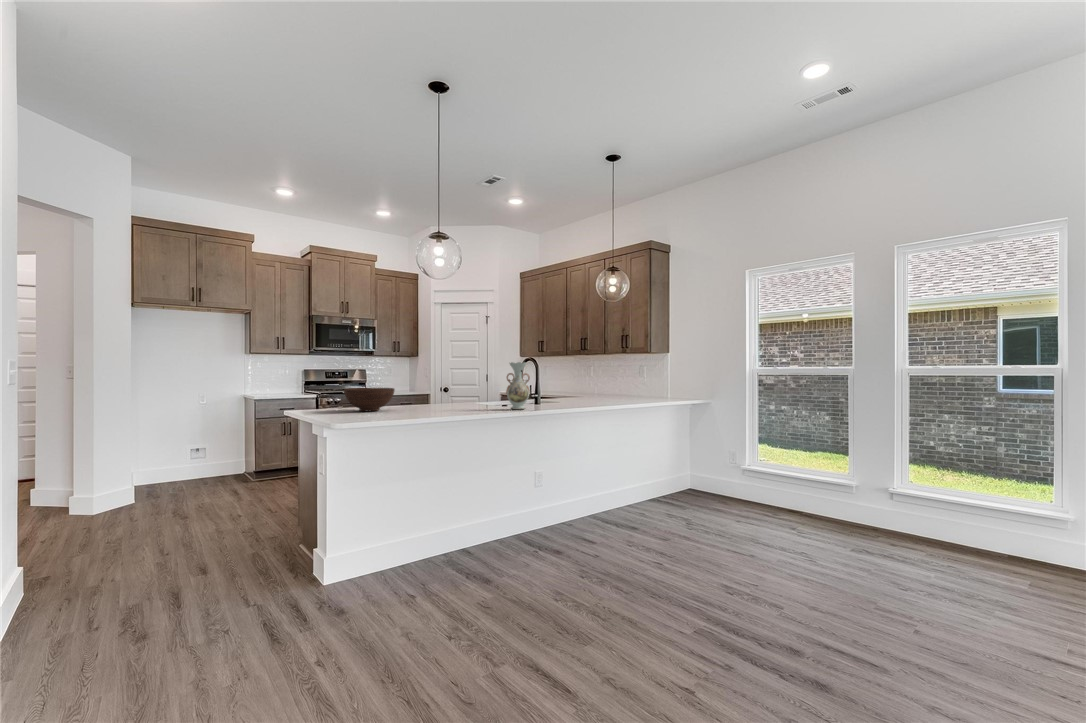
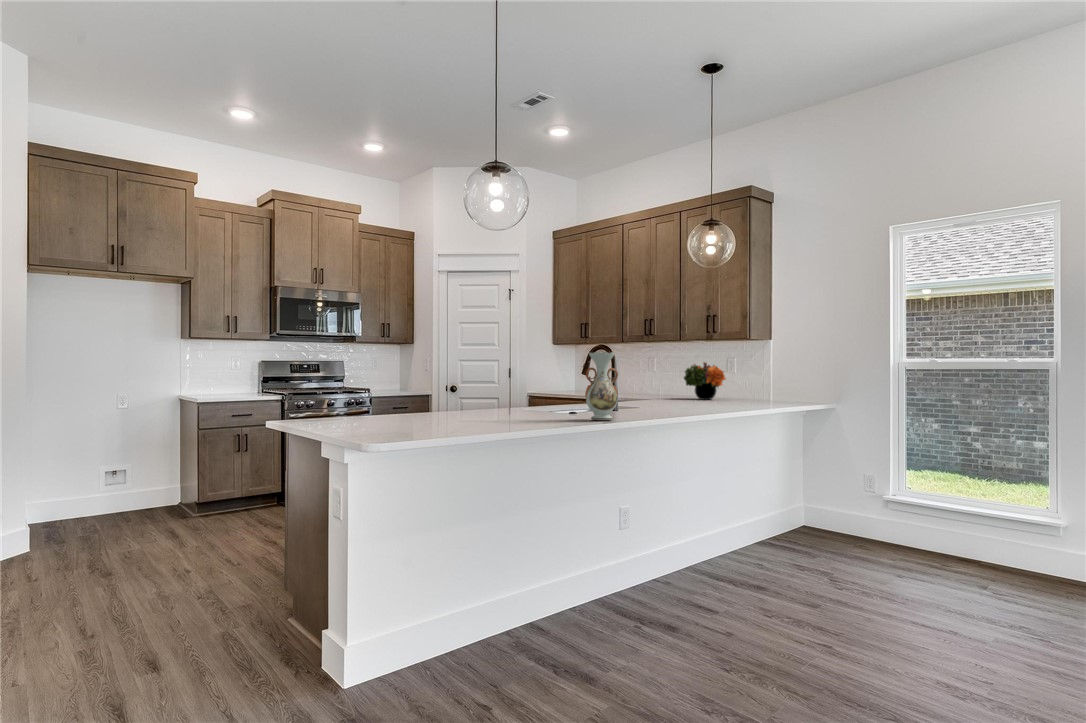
flower arrangement: none [607,369,639,396] -> present [684,362,726,400]
fruit bowl: present [344,388,394,411] -> none [352,388,424,423]

